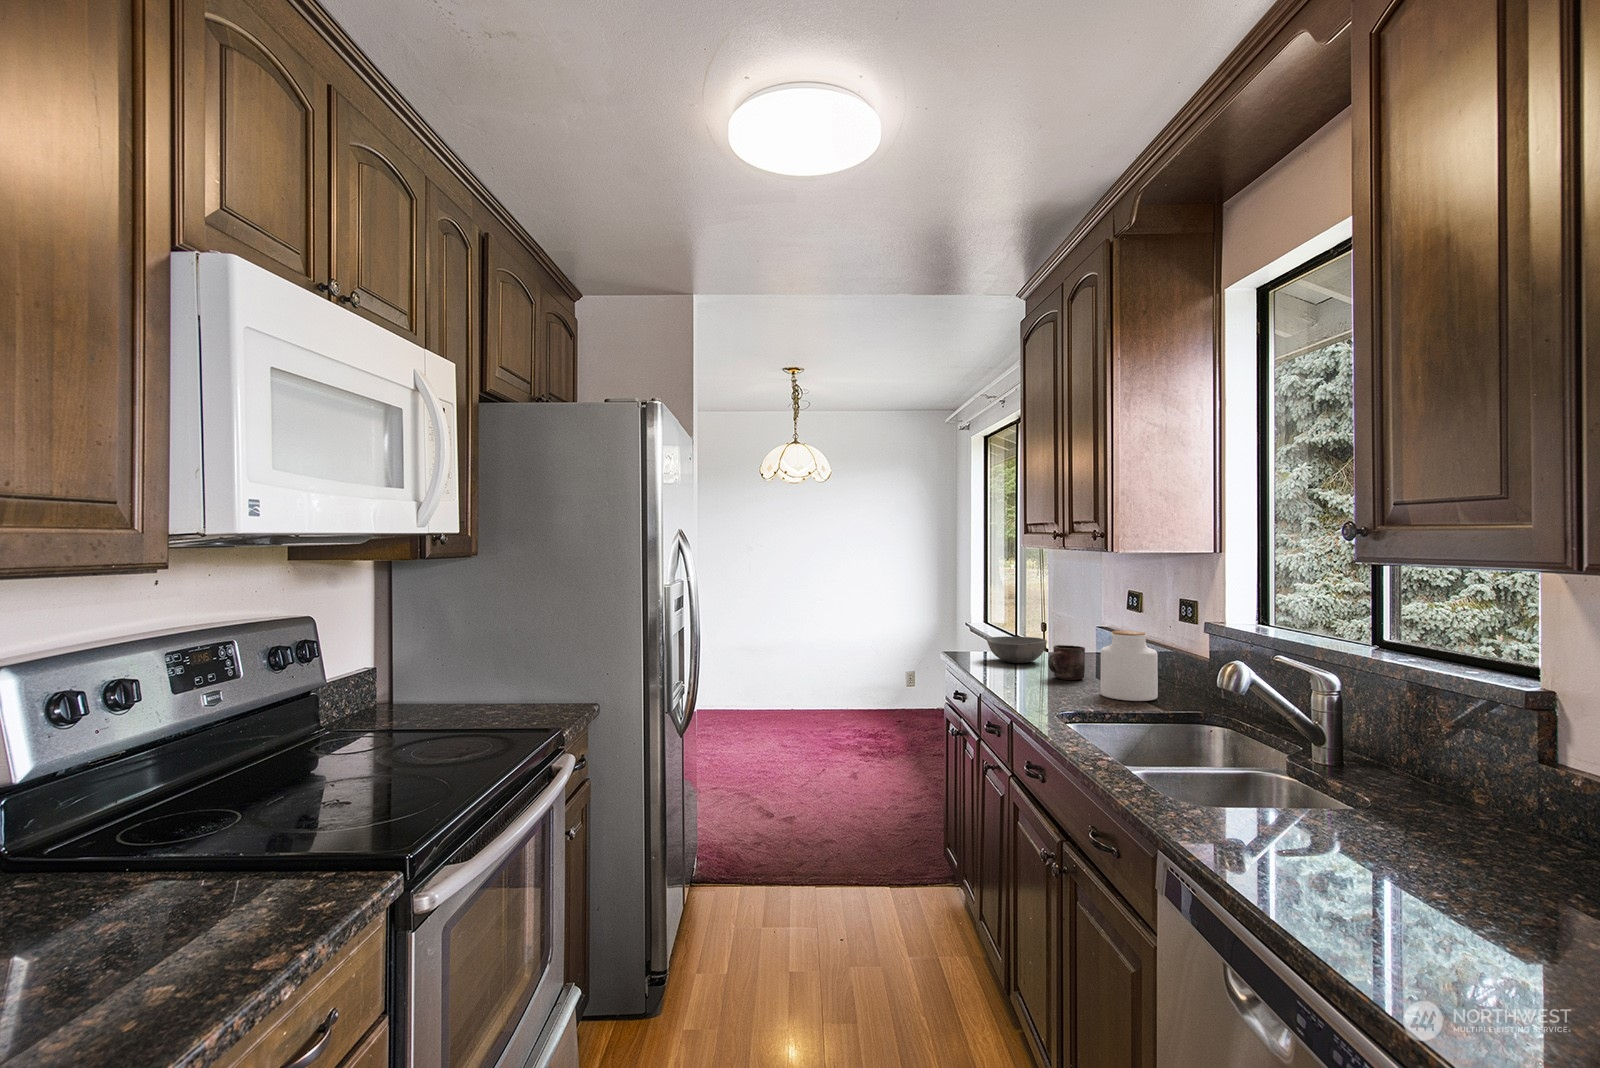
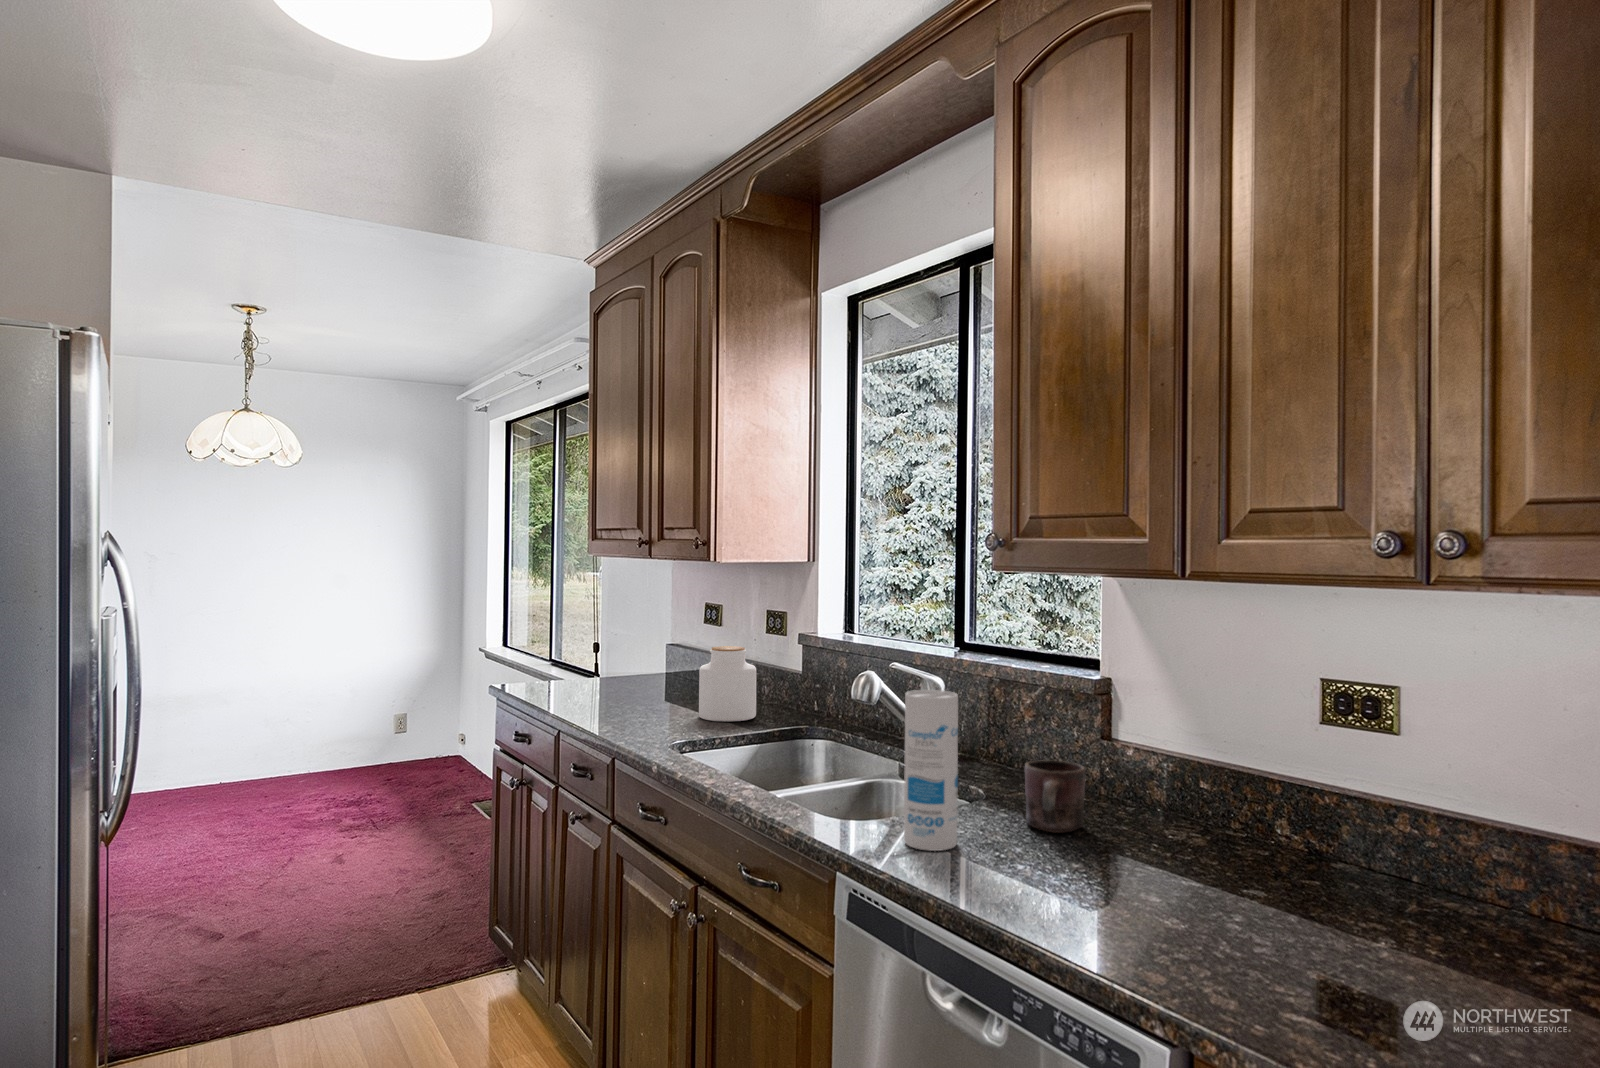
bowl: present [987,637,1047,663] -> none [554,660,623,690]
mug: present [1048,645,1085,680] -> present [1025,760,1085,833]
canister: none [1233,681,1295,848] -> present [904,690,958,851]

